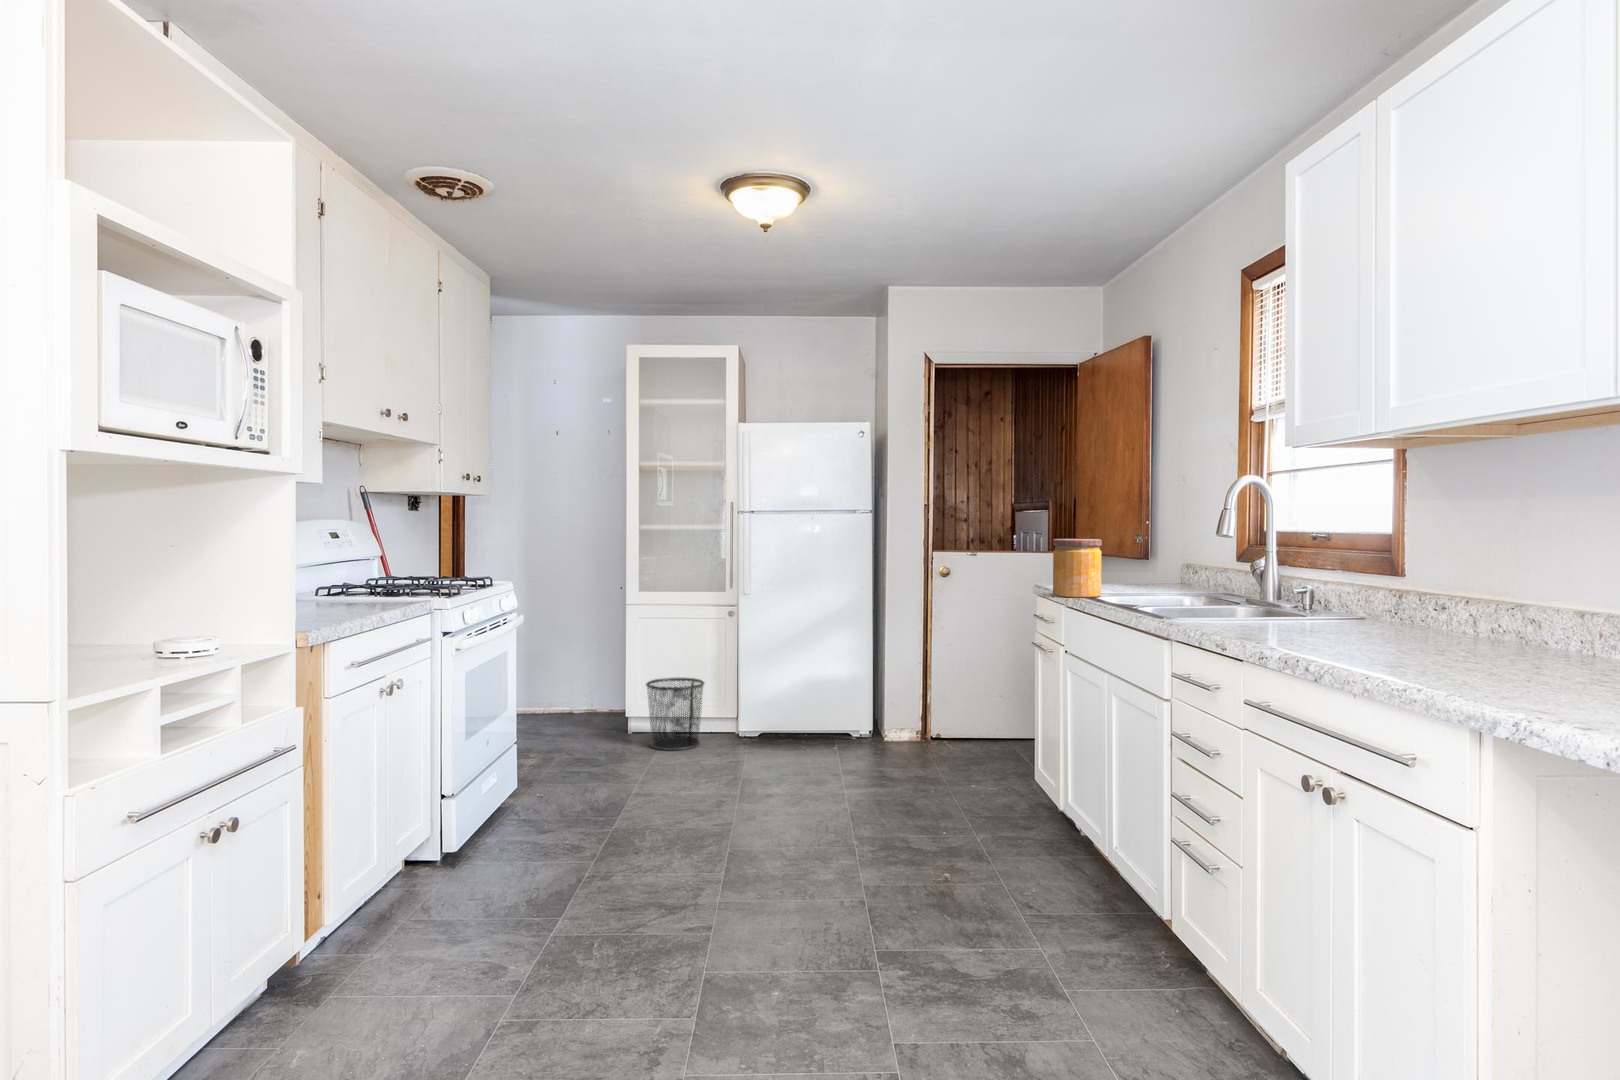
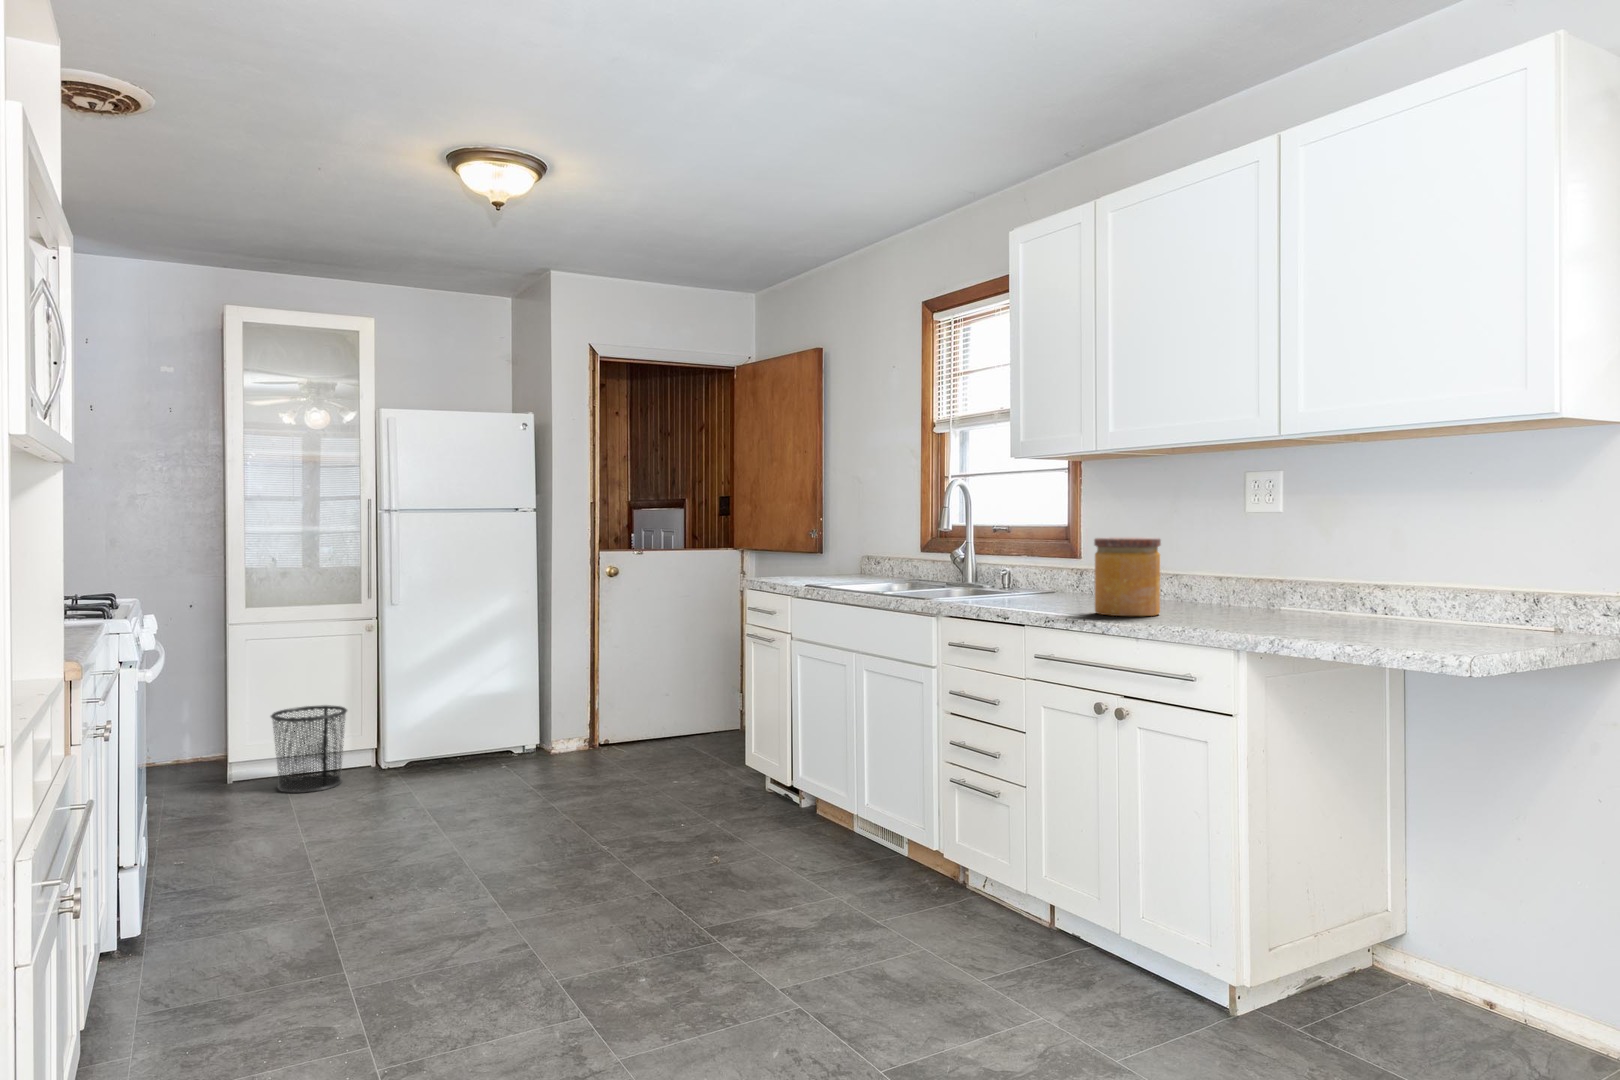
jar: present [1053,539,1102,597] -> present [1094,537,1161,616]

